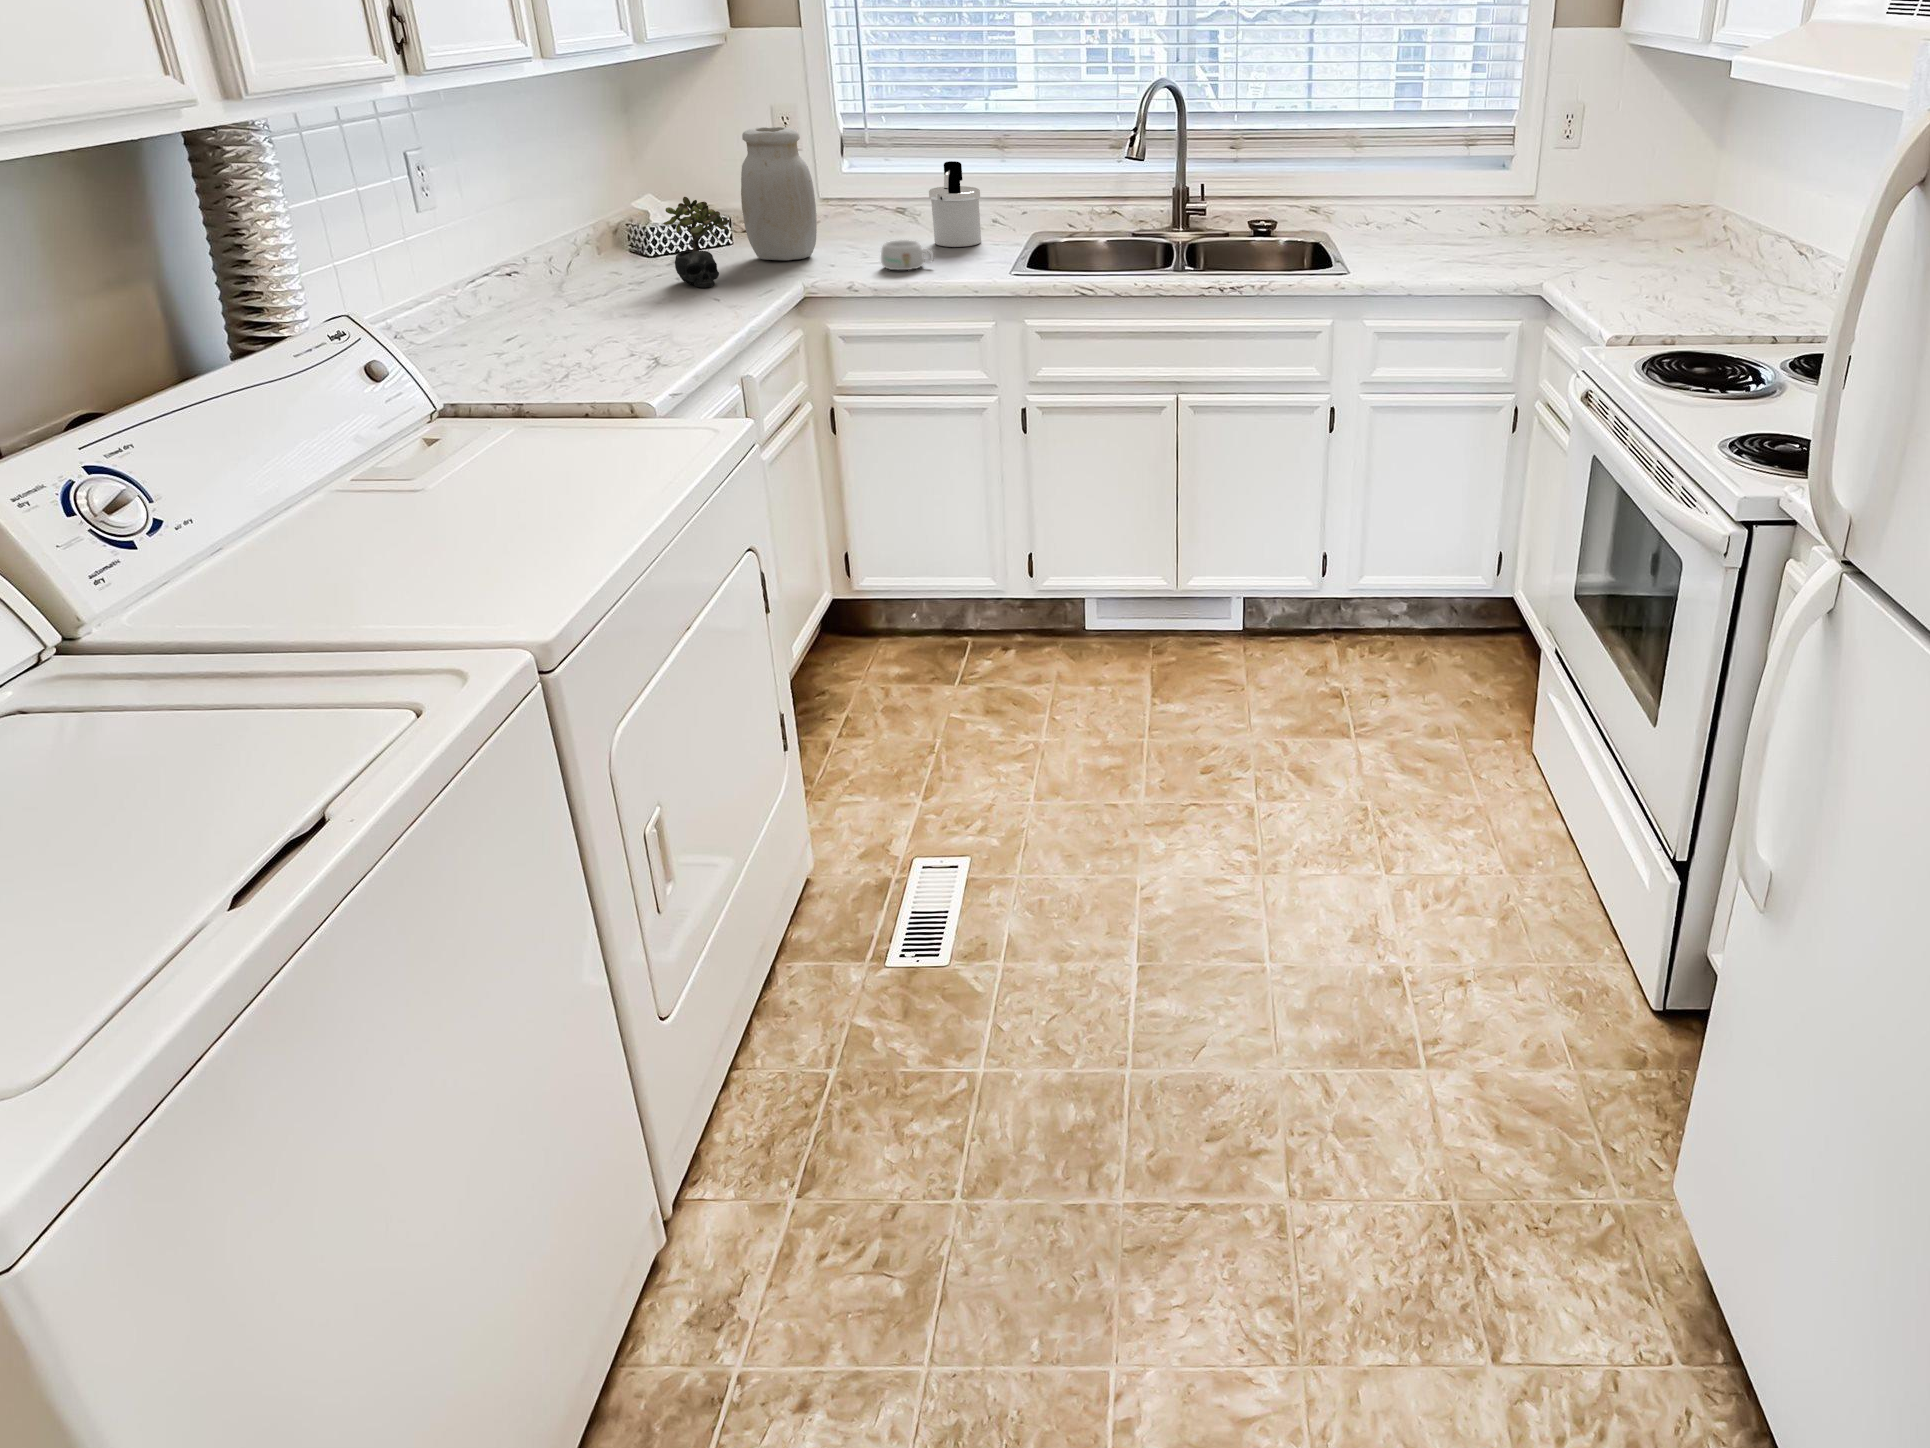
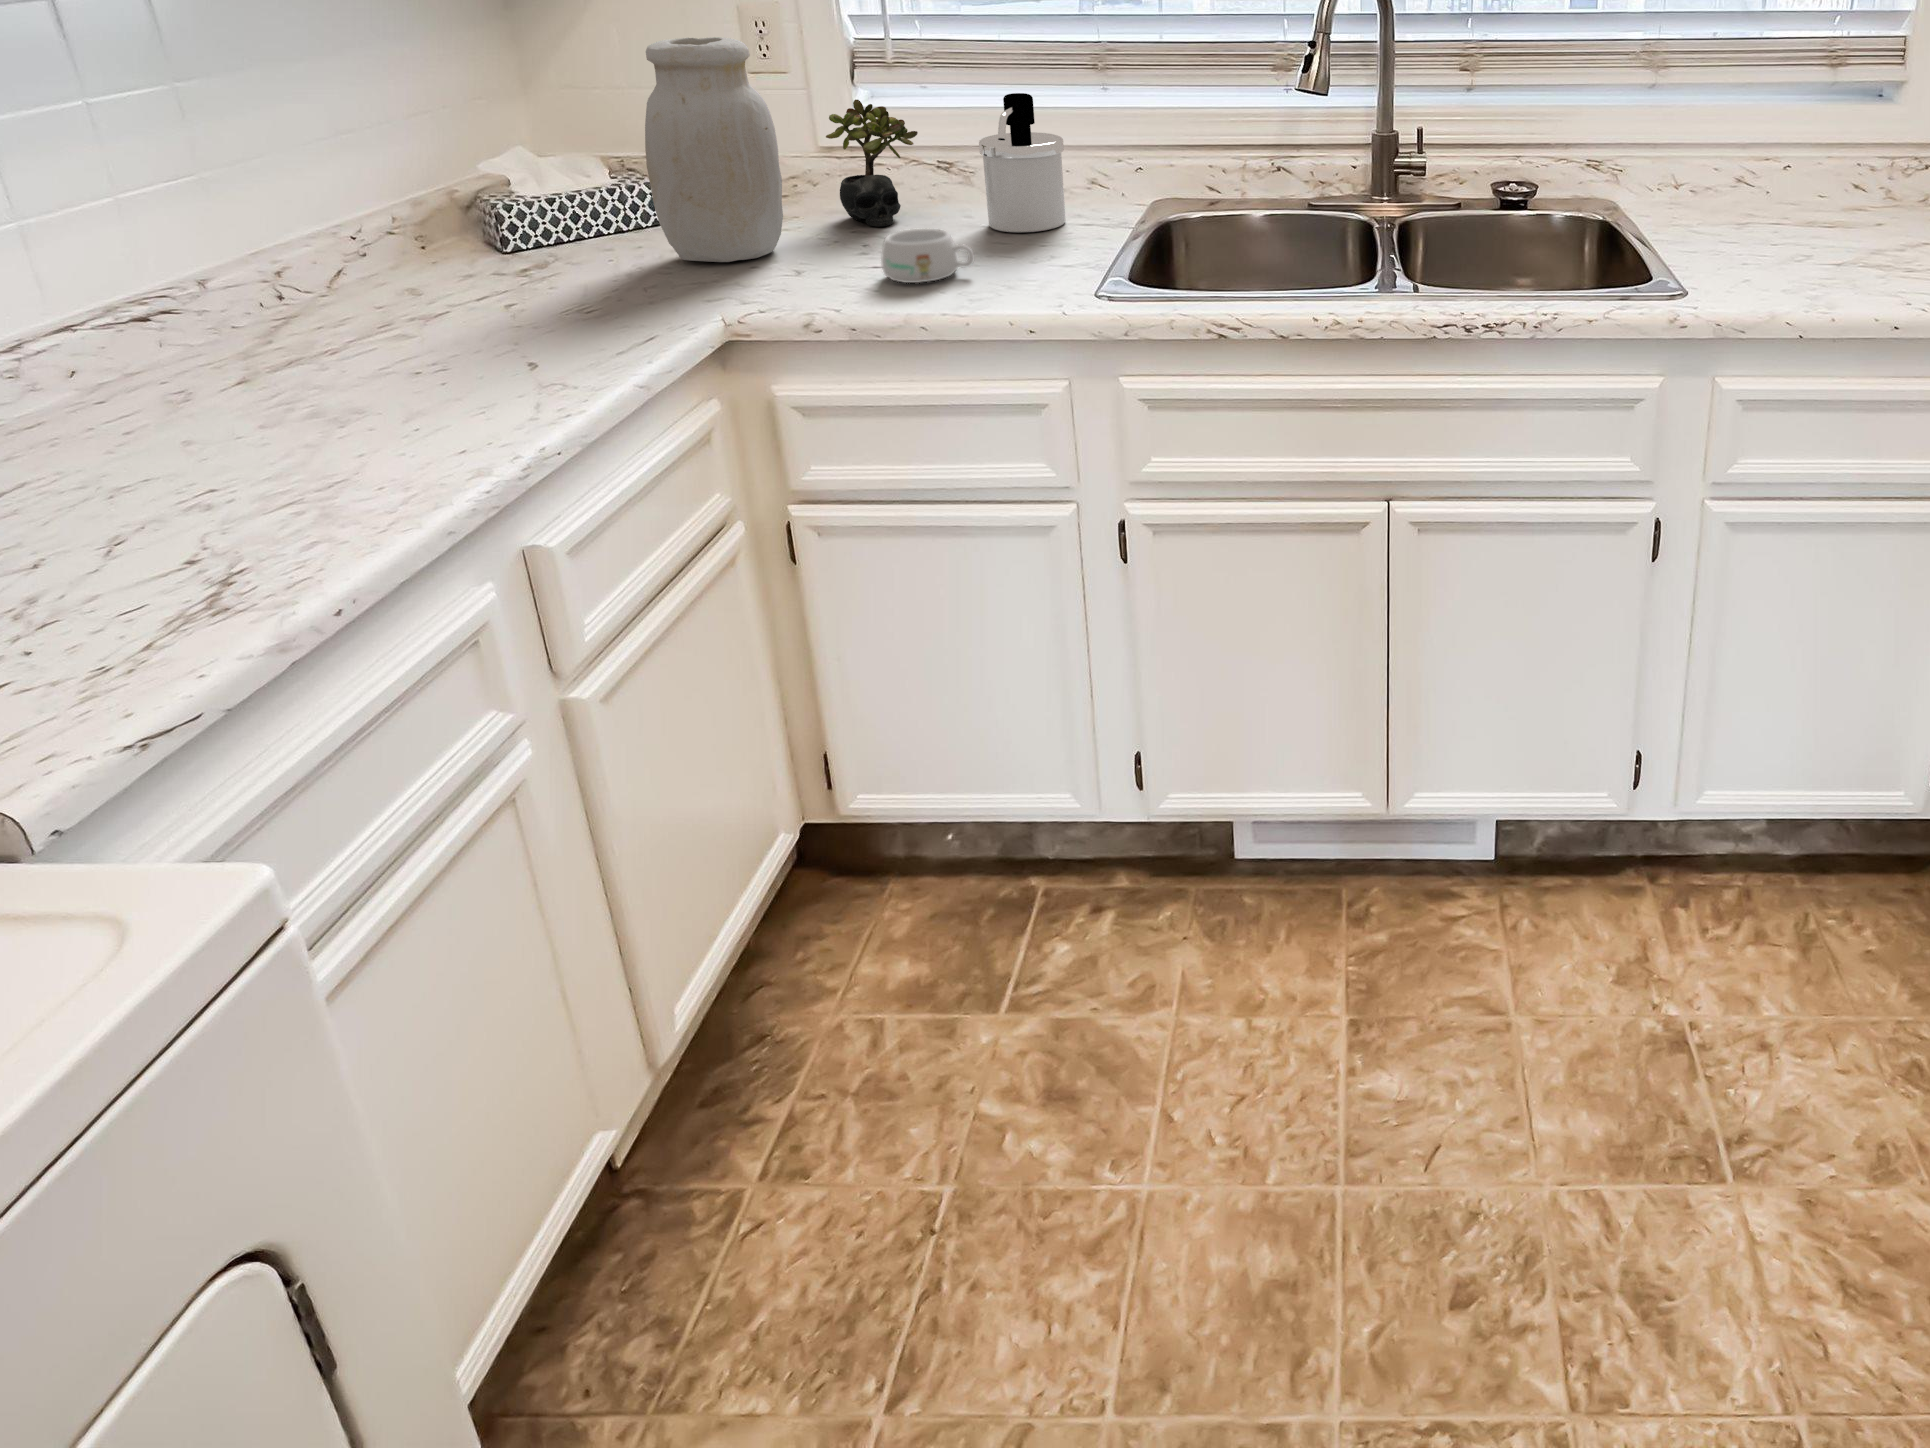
succulent plant: present [663,197,730,288] -> present [826,100,918,226]

